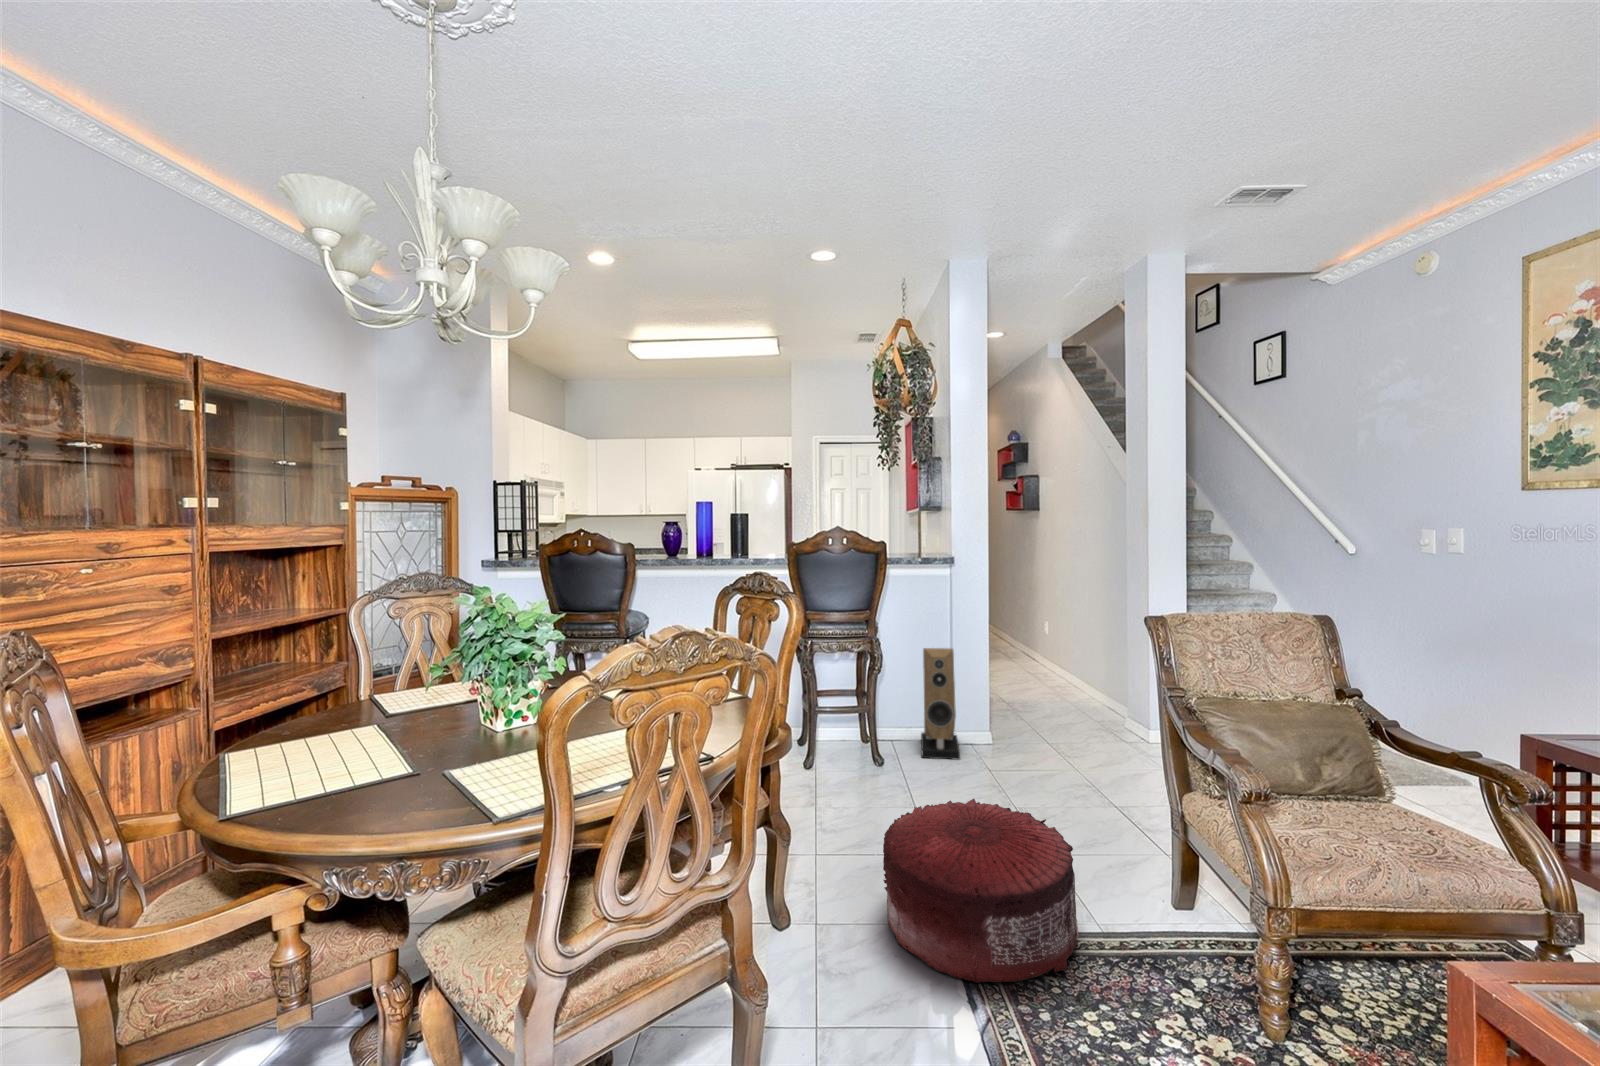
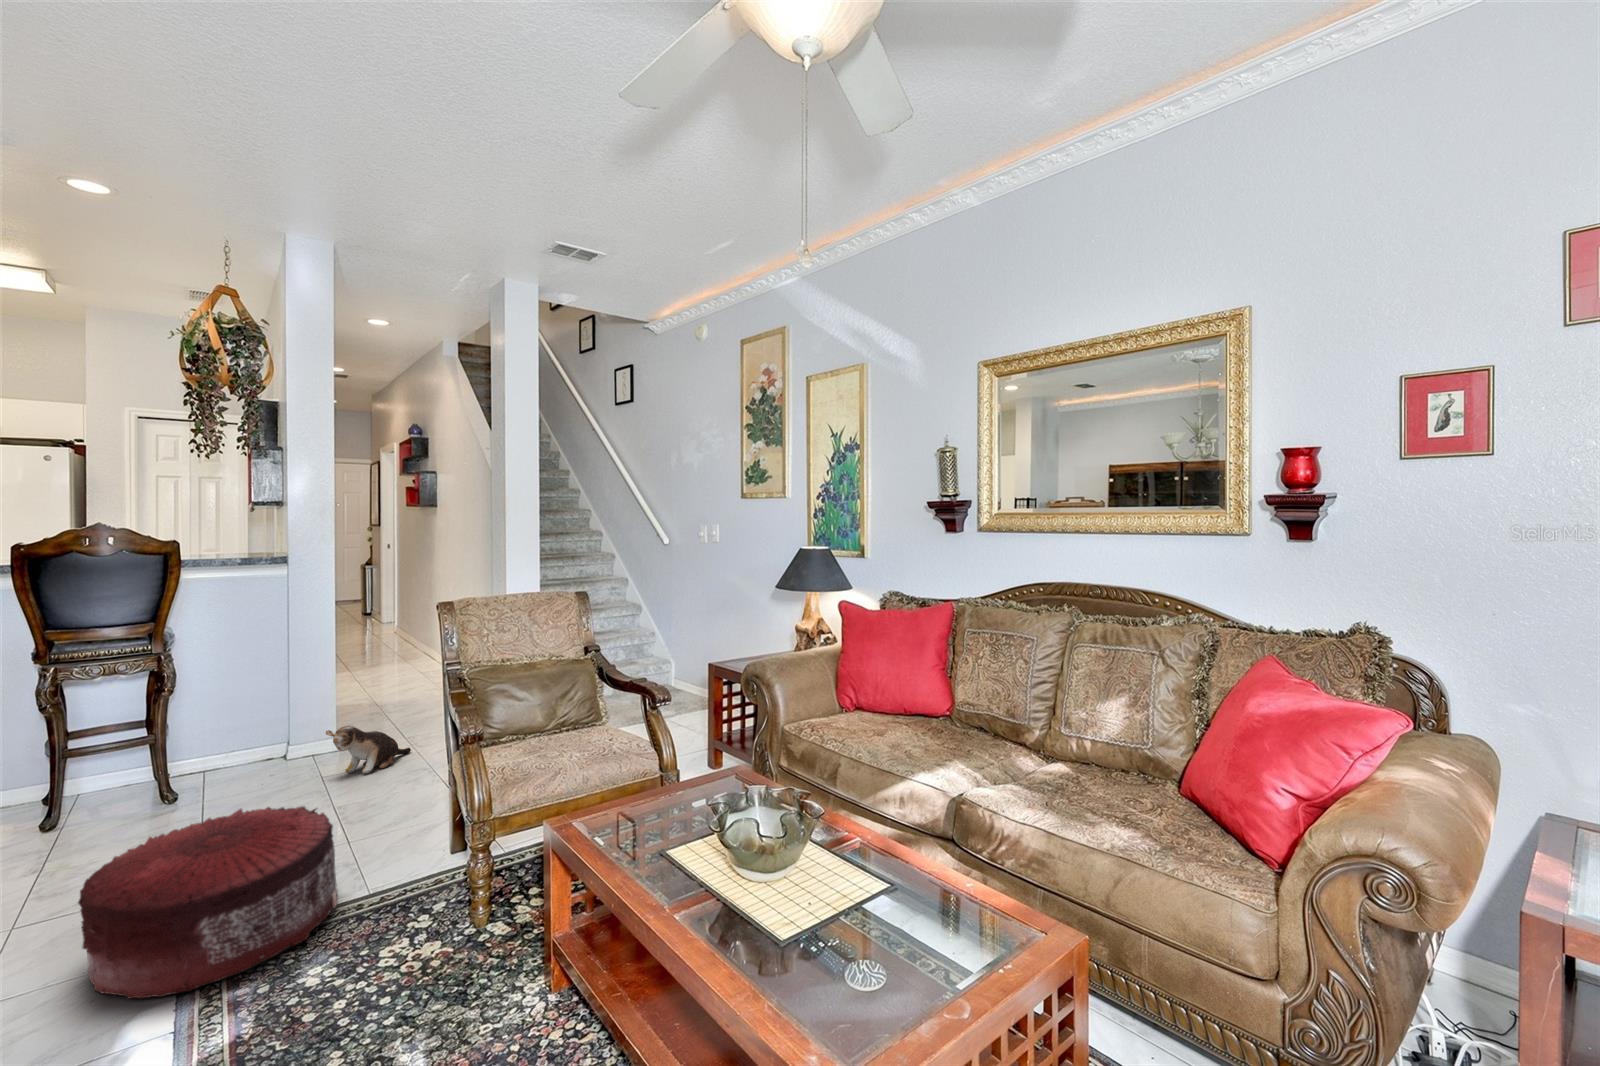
speaker: present [921,648,960,760] -> none [239,657,298,784]
plush toy: none [994,725,1060,776] -> present [326,725,411,773]

